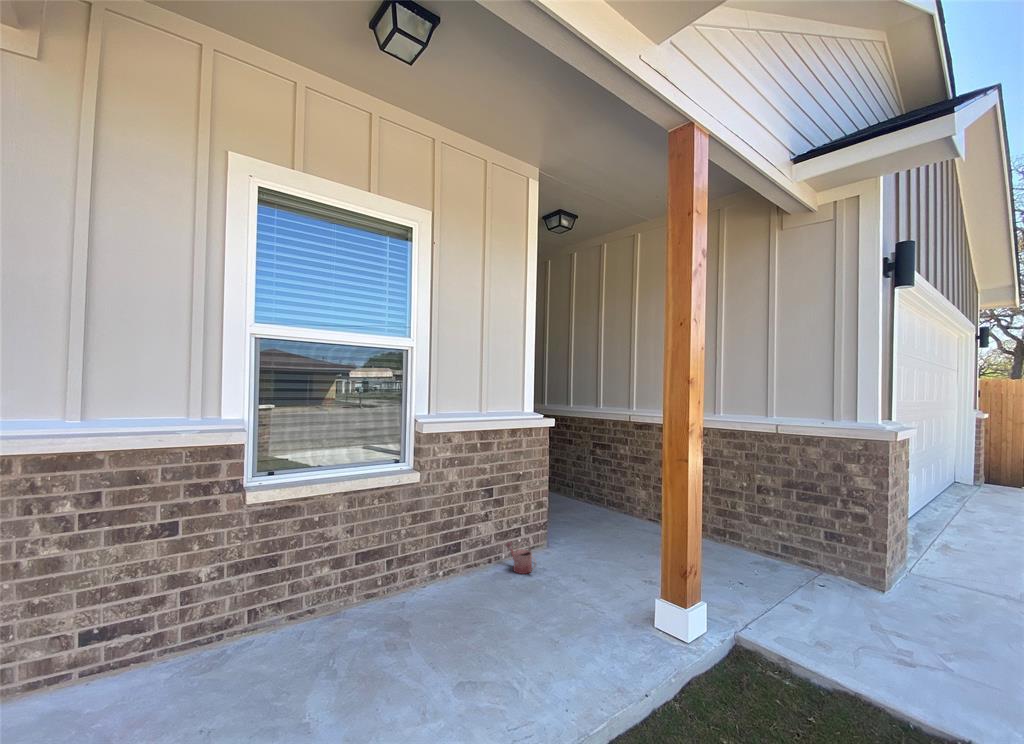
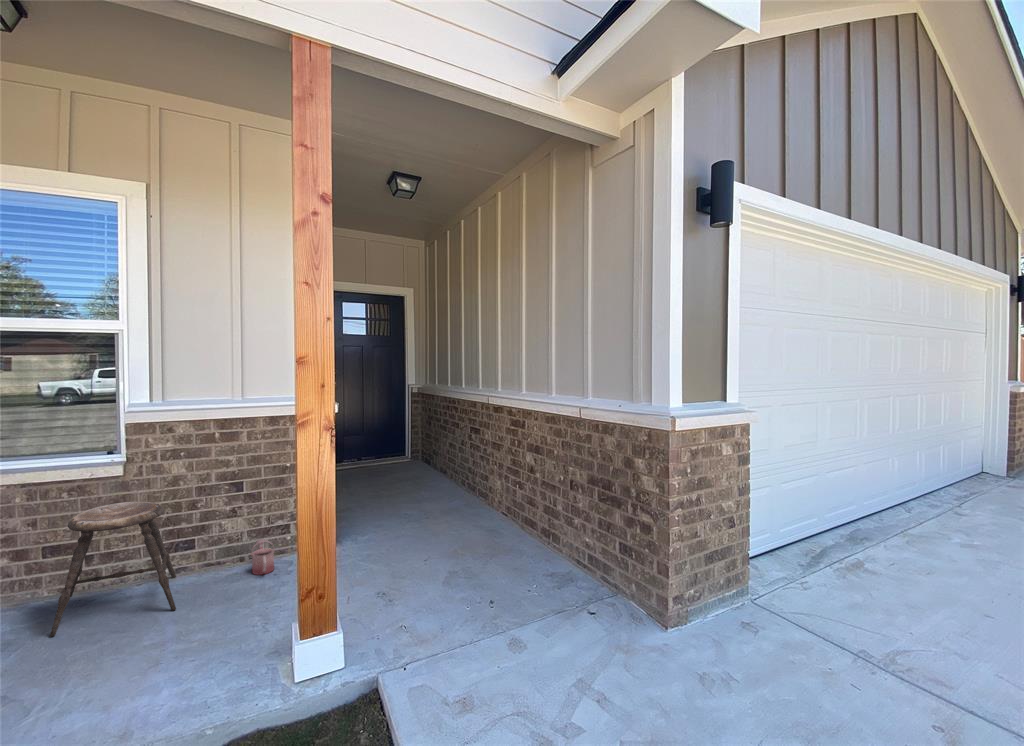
stool: none [377,506,502,638] -> present [50,502,176,637]

